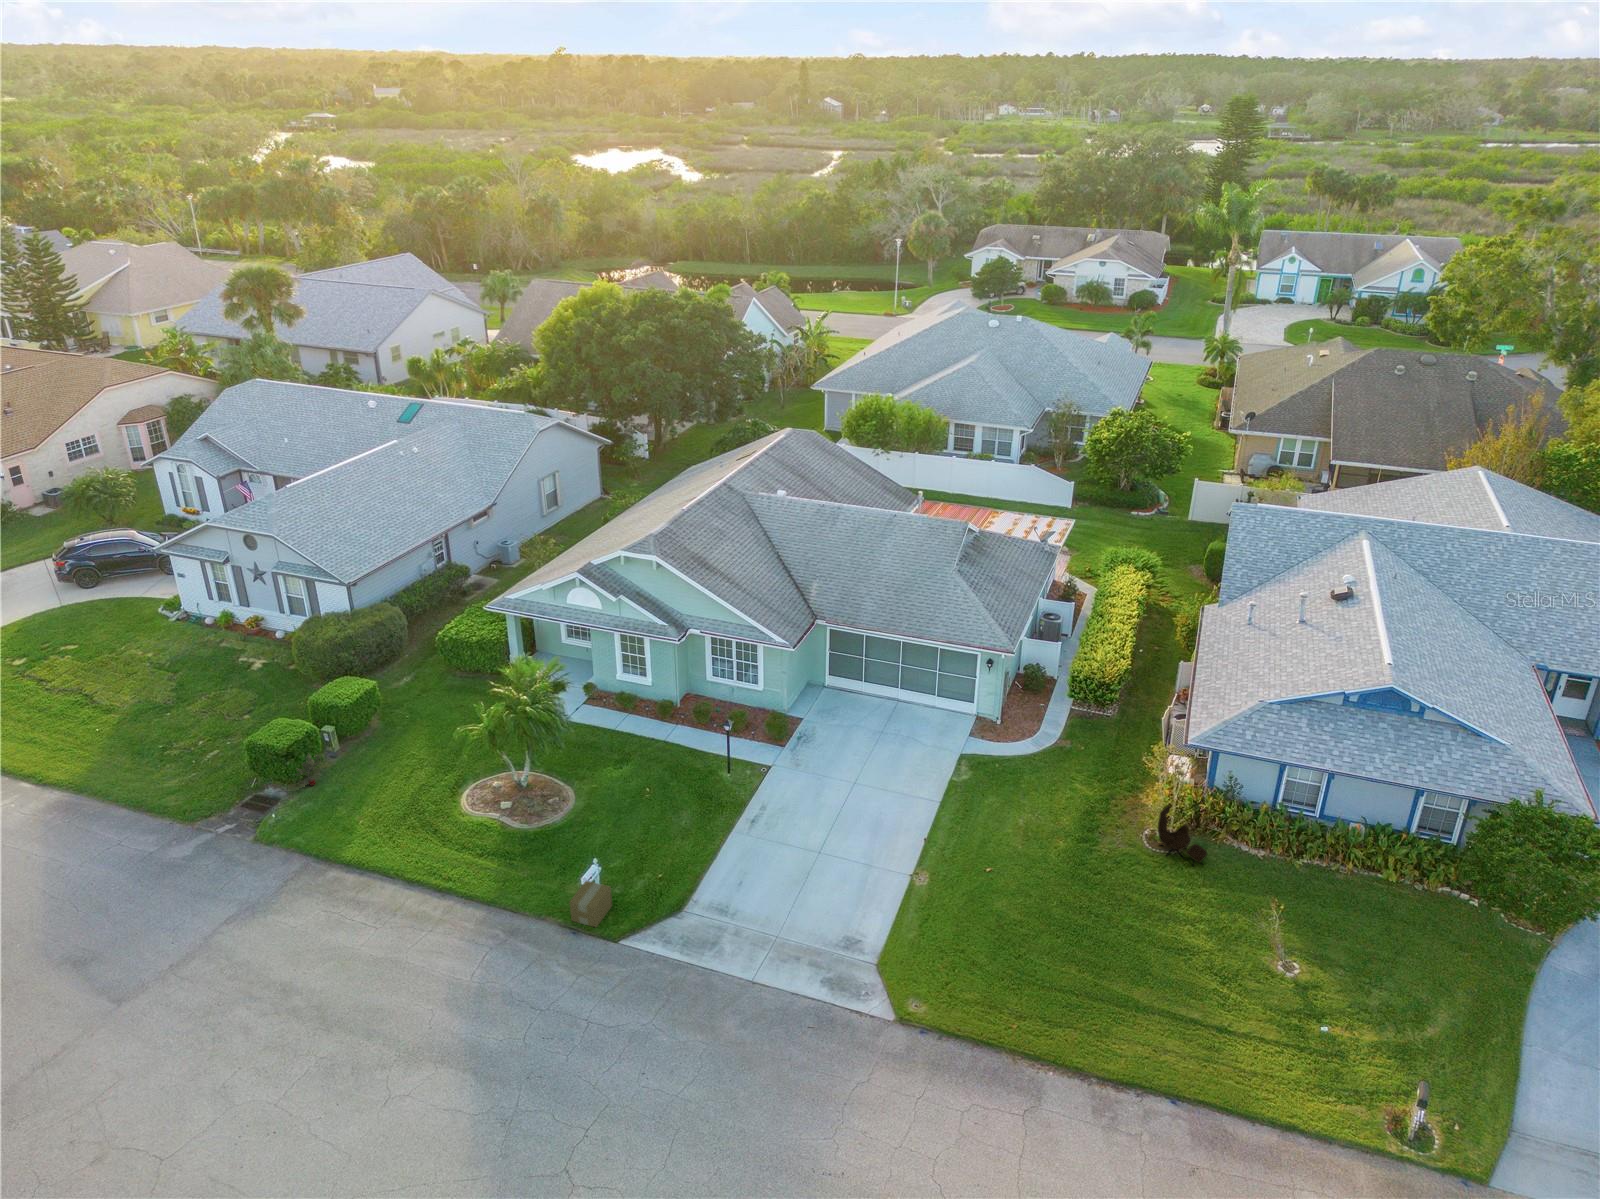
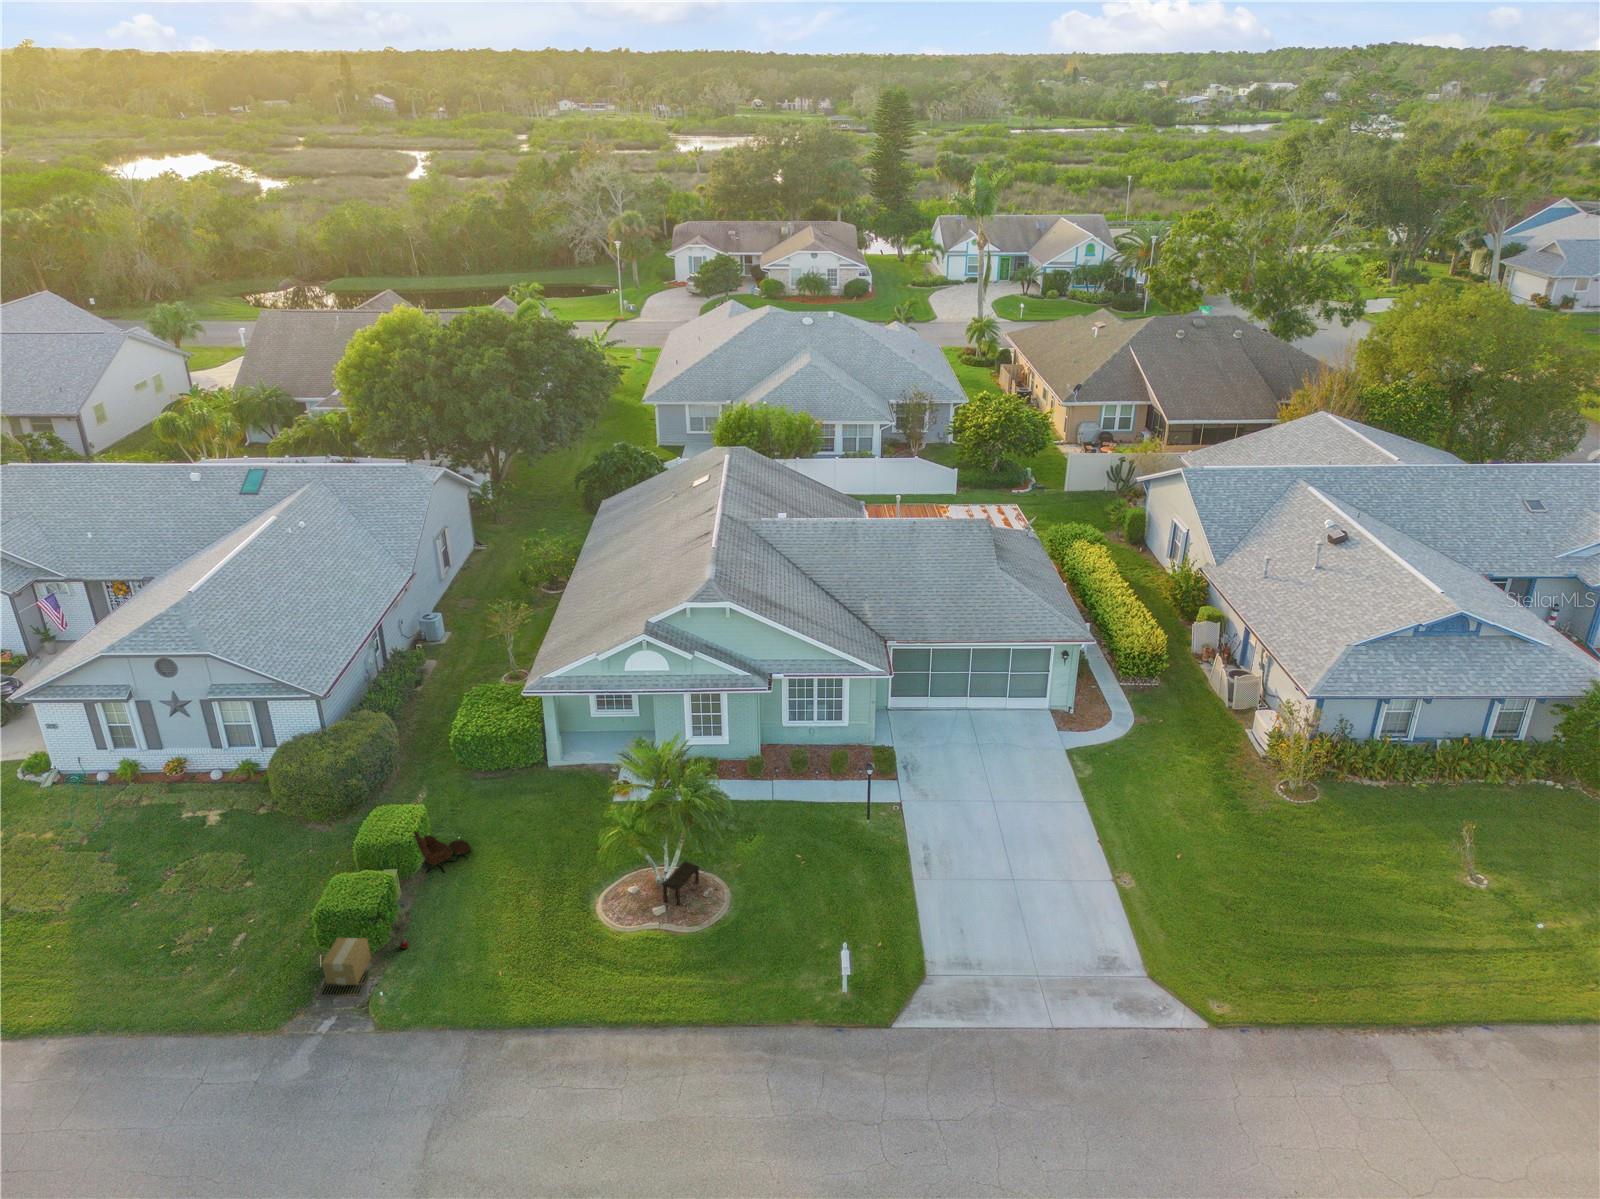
bench: none [515,768,554,804] -> present [662,861,699,906]
lounge chair: present [1158,806,1207,863] -> present [414,831,471,872]
cardboard box: present [570,881,612,927] -> present [322,938,371,985]

